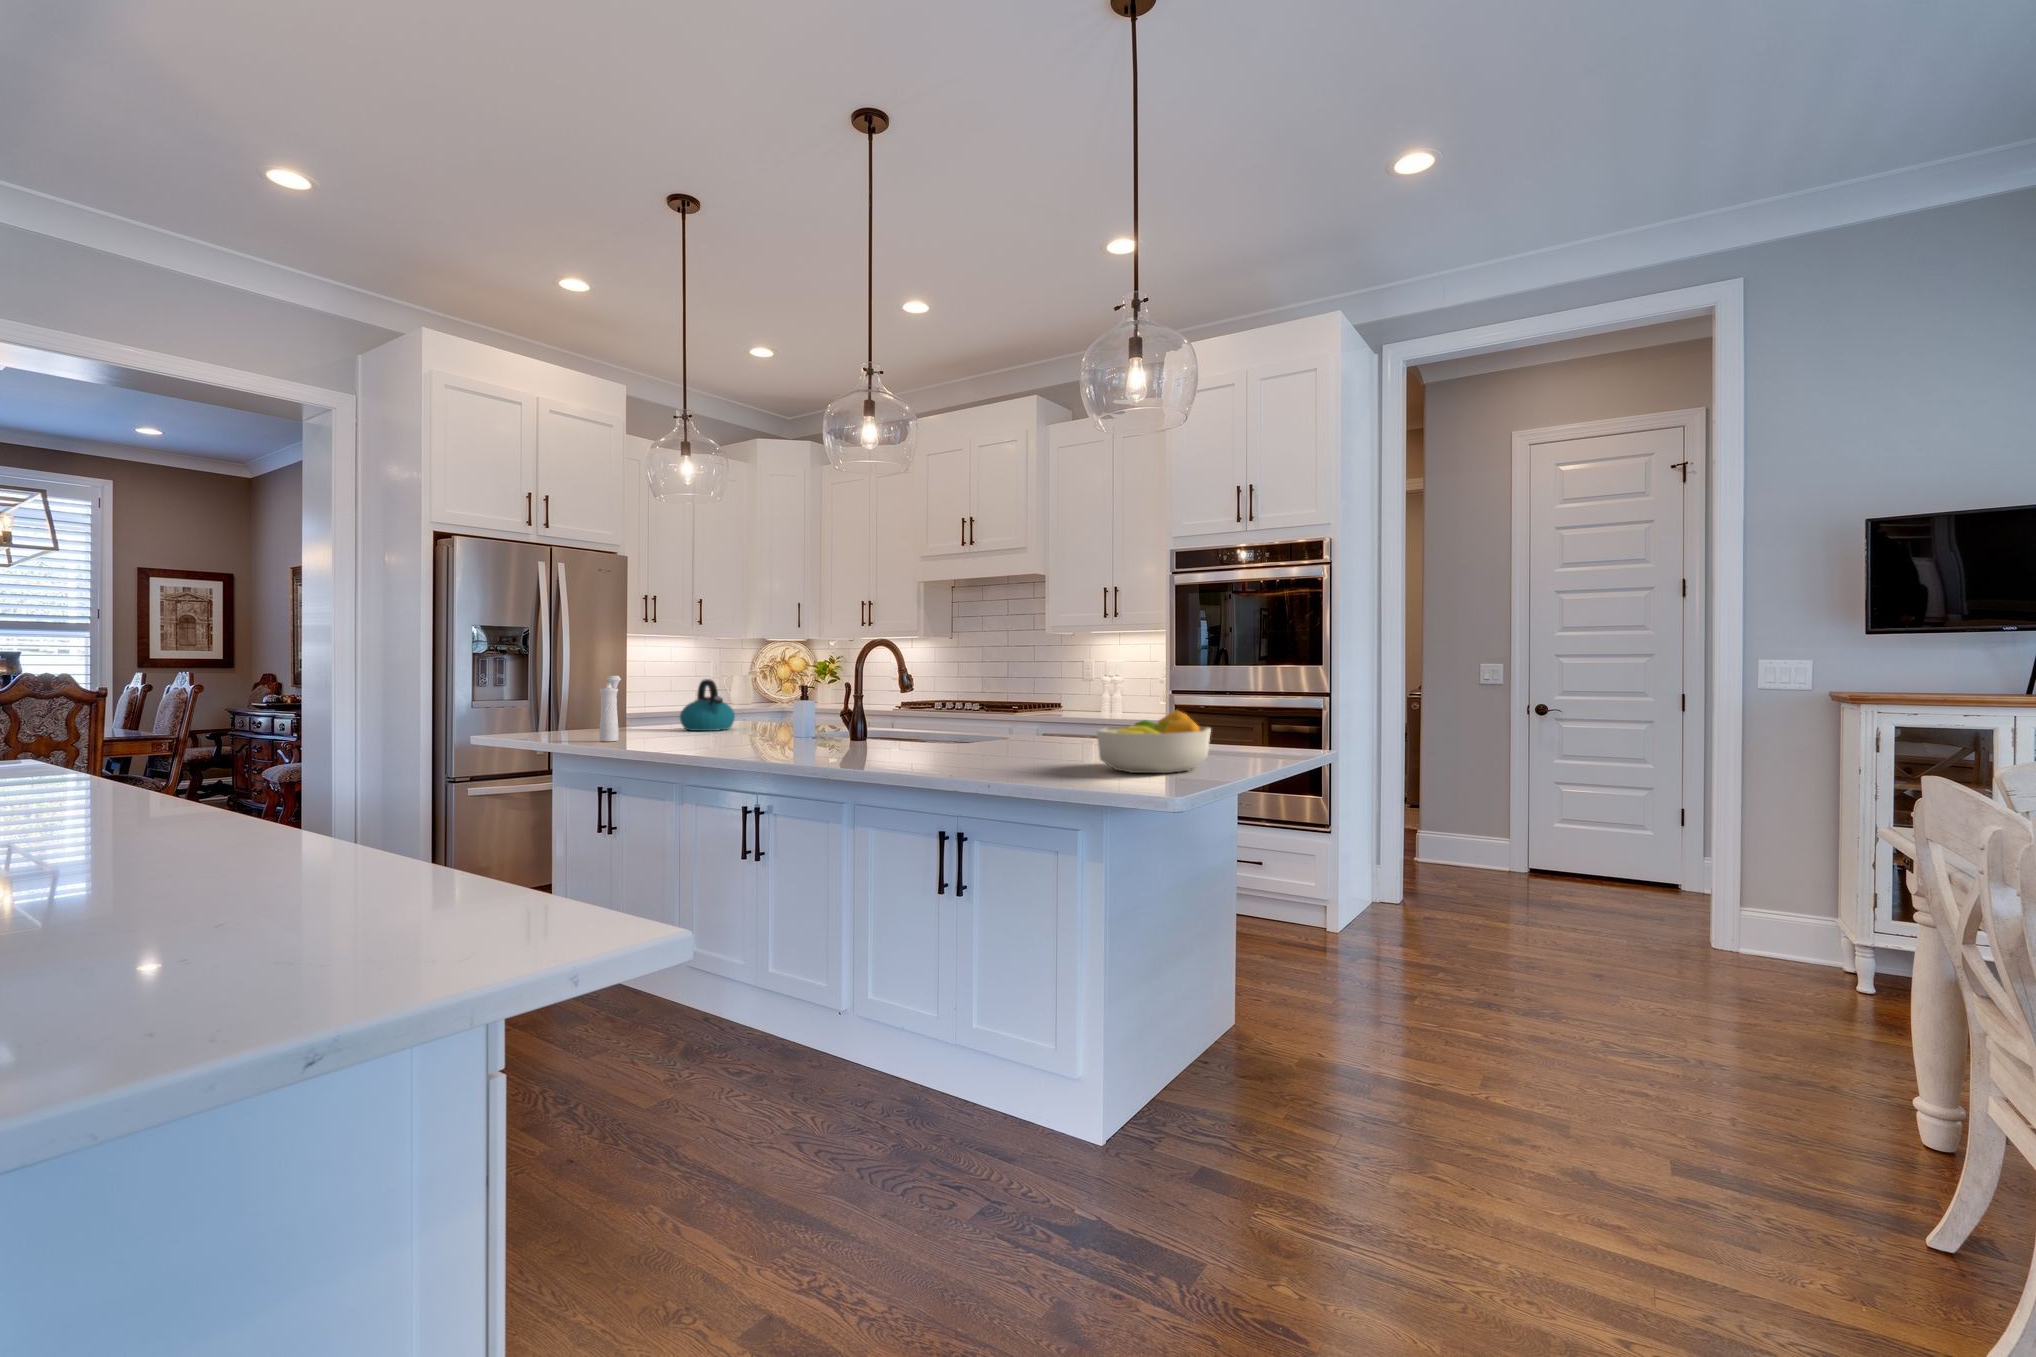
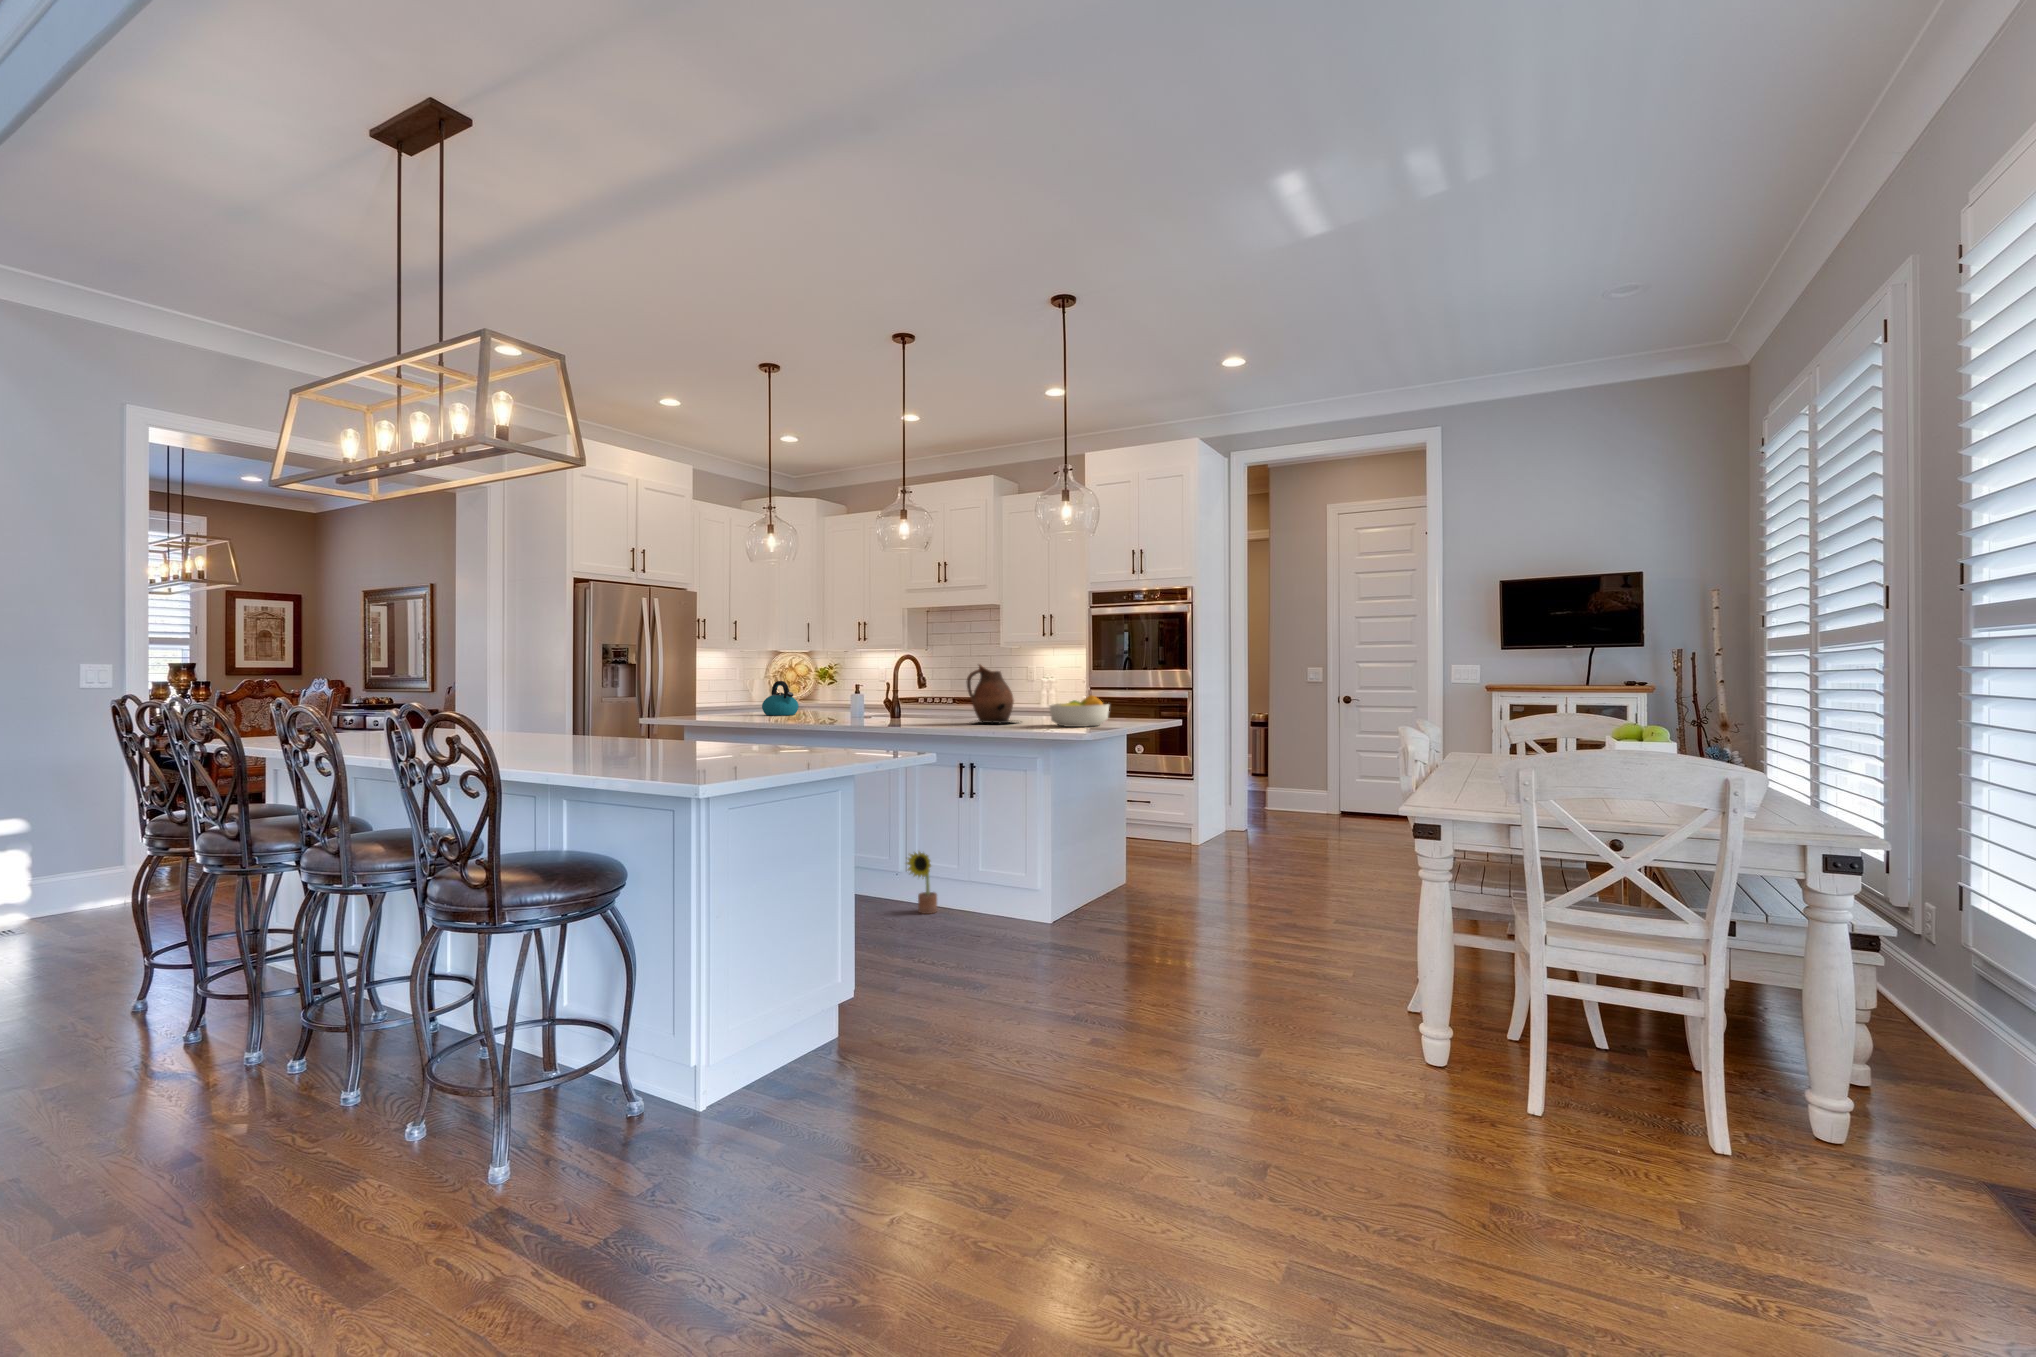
ceramic pitcher: none [953,654,1053,762] -> present [967,665,1014,723]
pepper mill: present [599,676,621,742] -> none [728,678,740,720]
decorative plant: none [838,987,898,1100] -> present [907,852,937,914]

